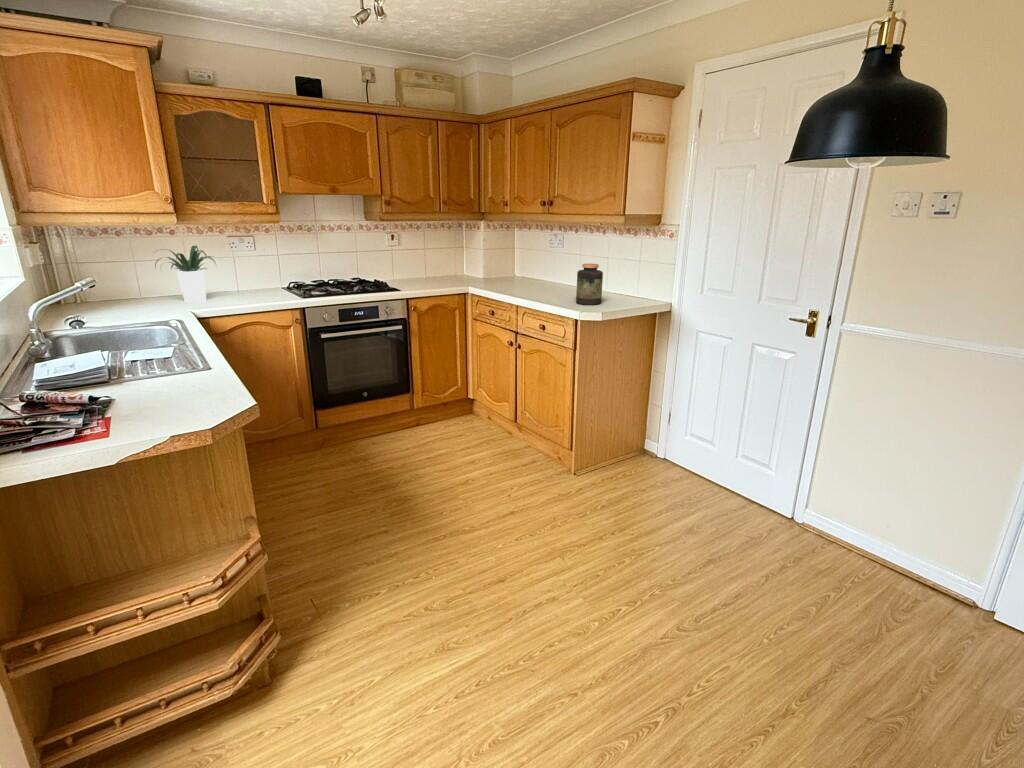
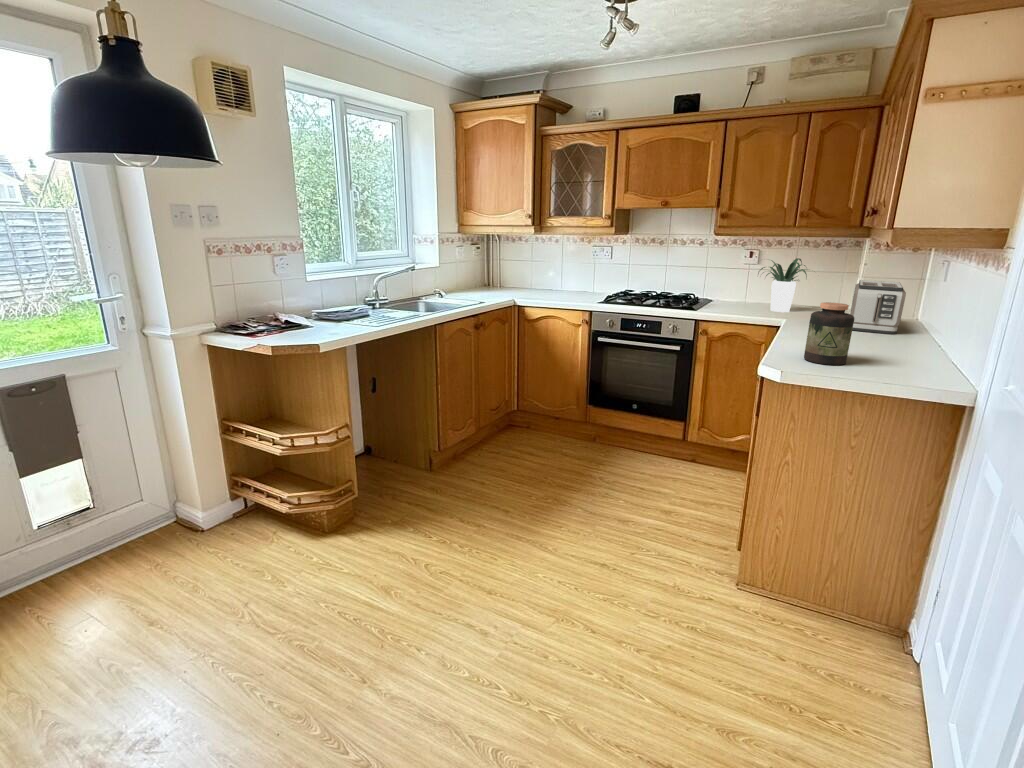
potted plant: present [155,246,215,304] -> present [758,258,808,312]
toaster: none [495,249,543,285] -> present [850,280,906,334]

